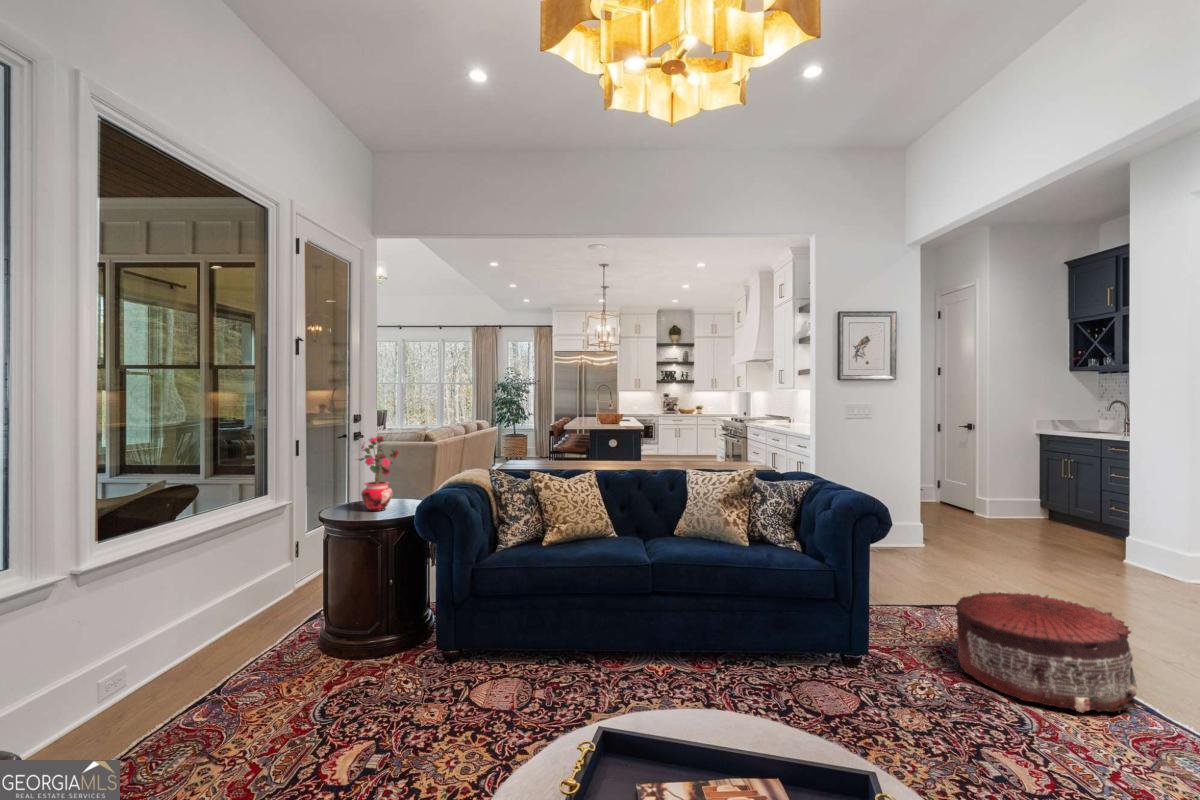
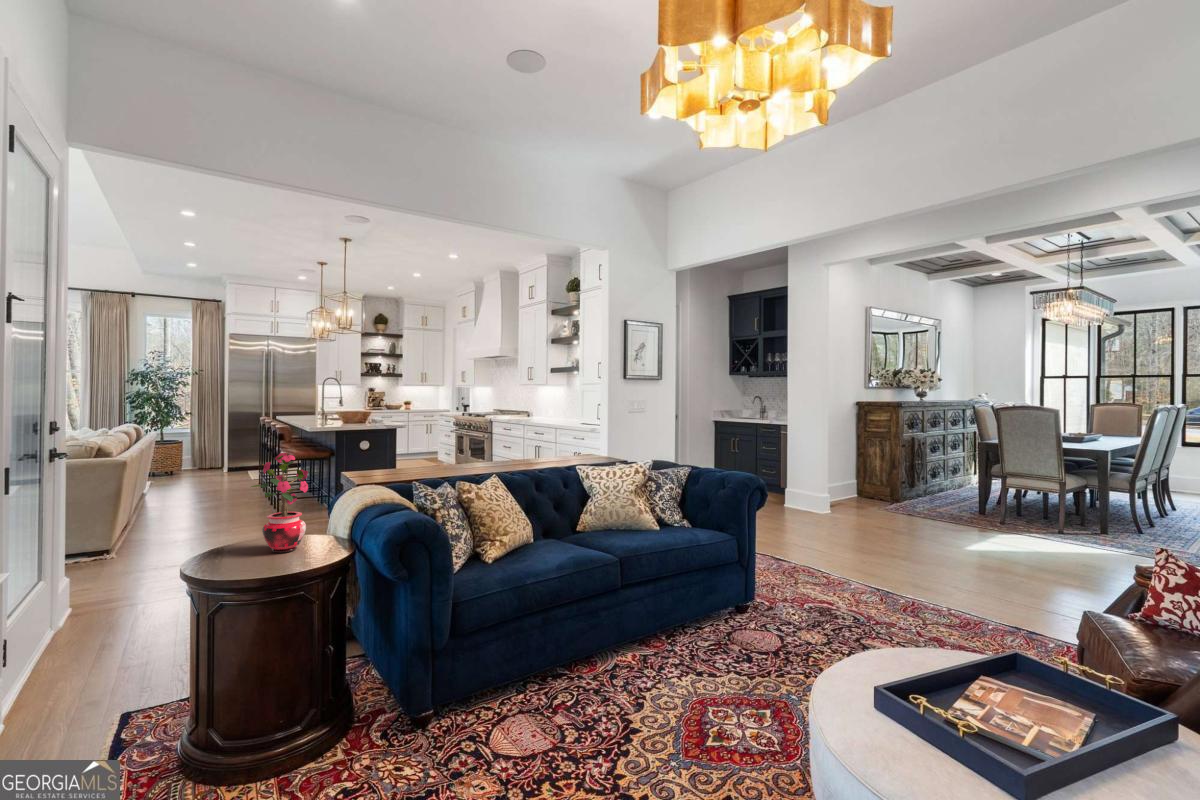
pouf: present [956,592,1137,713] -> none [783,534,895,609]

